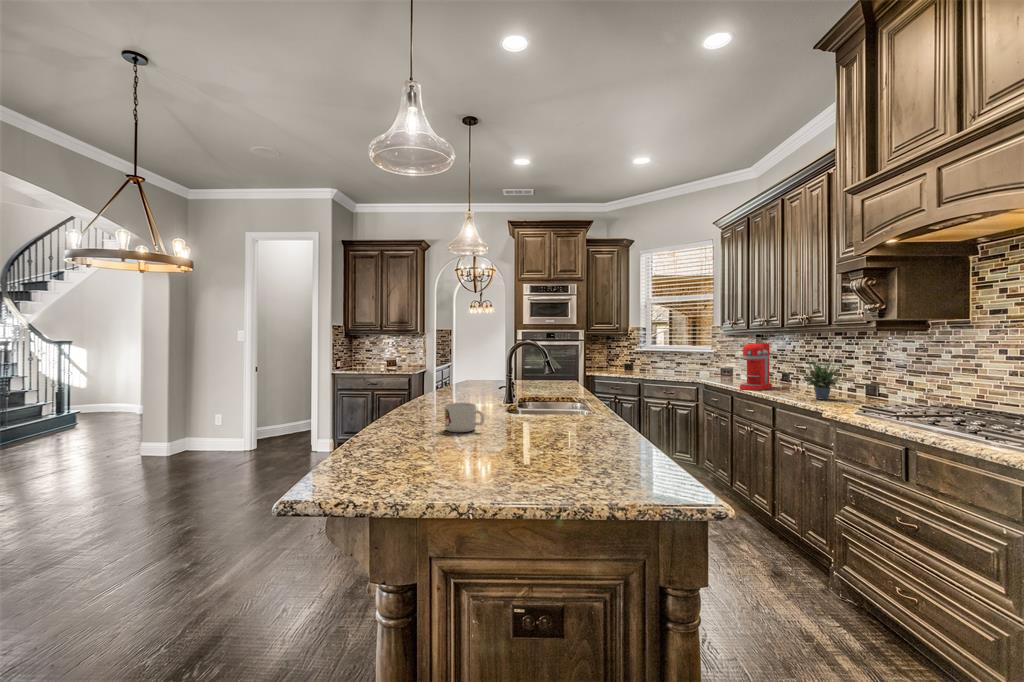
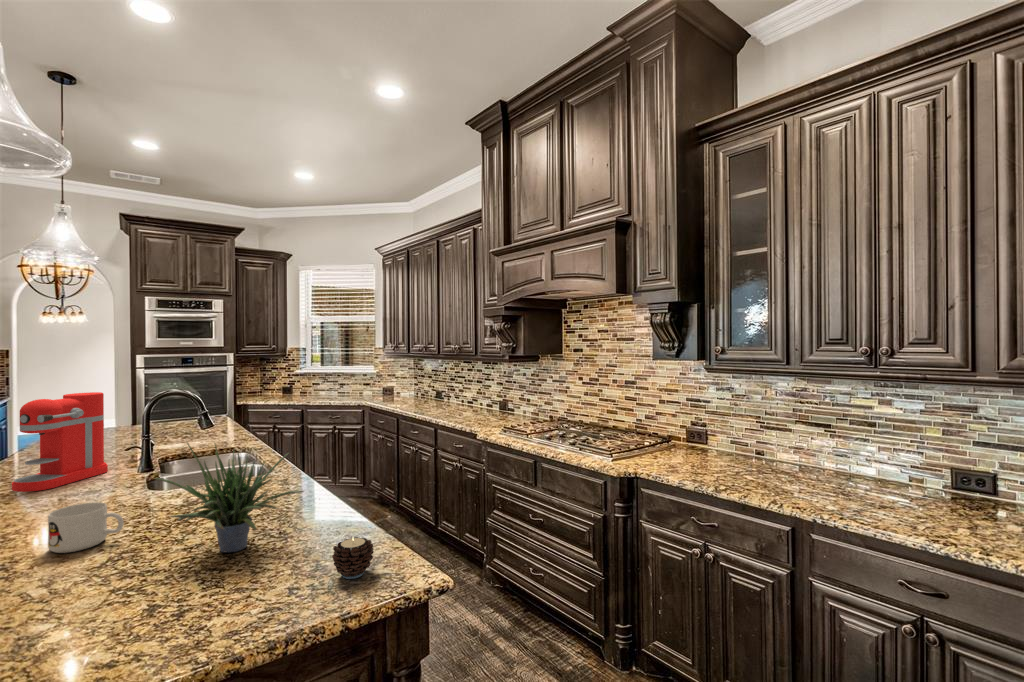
coffee maker: present [740,343,772,390] -> present [12,392,108,492]
potted plant: present [793,358,853,400] -> present [155,443,304,552]
candle: none [613,445,654,485] -> present [332,537,373,579]

